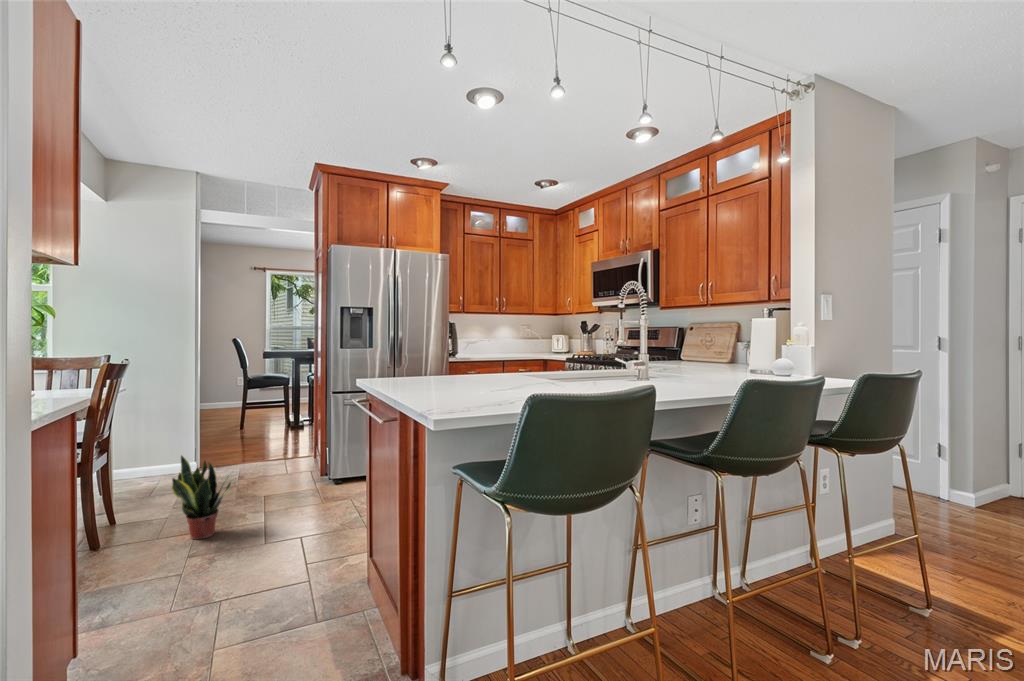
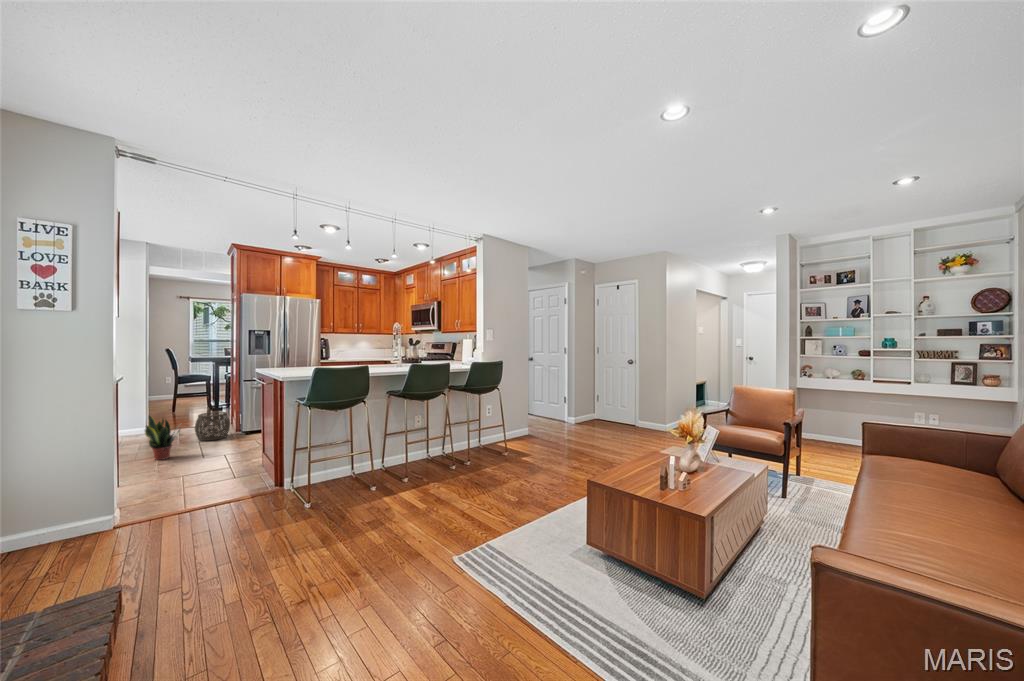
woven basket: none [259,444,313,495] -> present [195,412,230,441]

